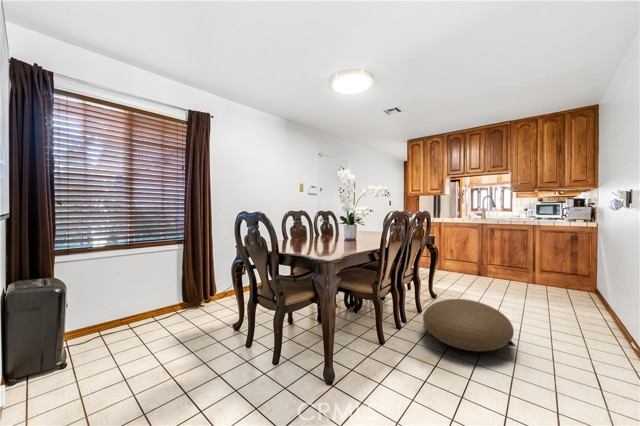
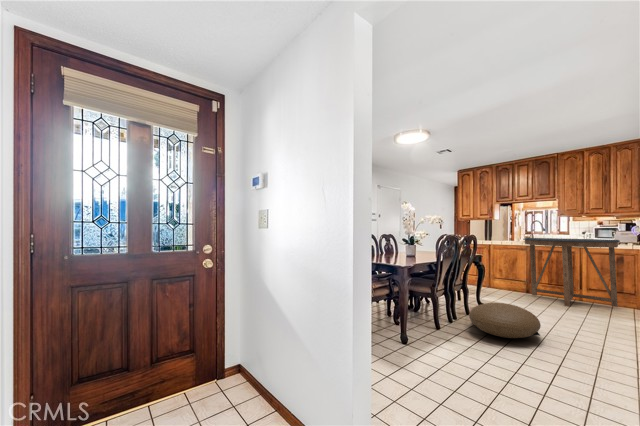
console table: none [476,215,578,291] -> present [523,238,620,307]

